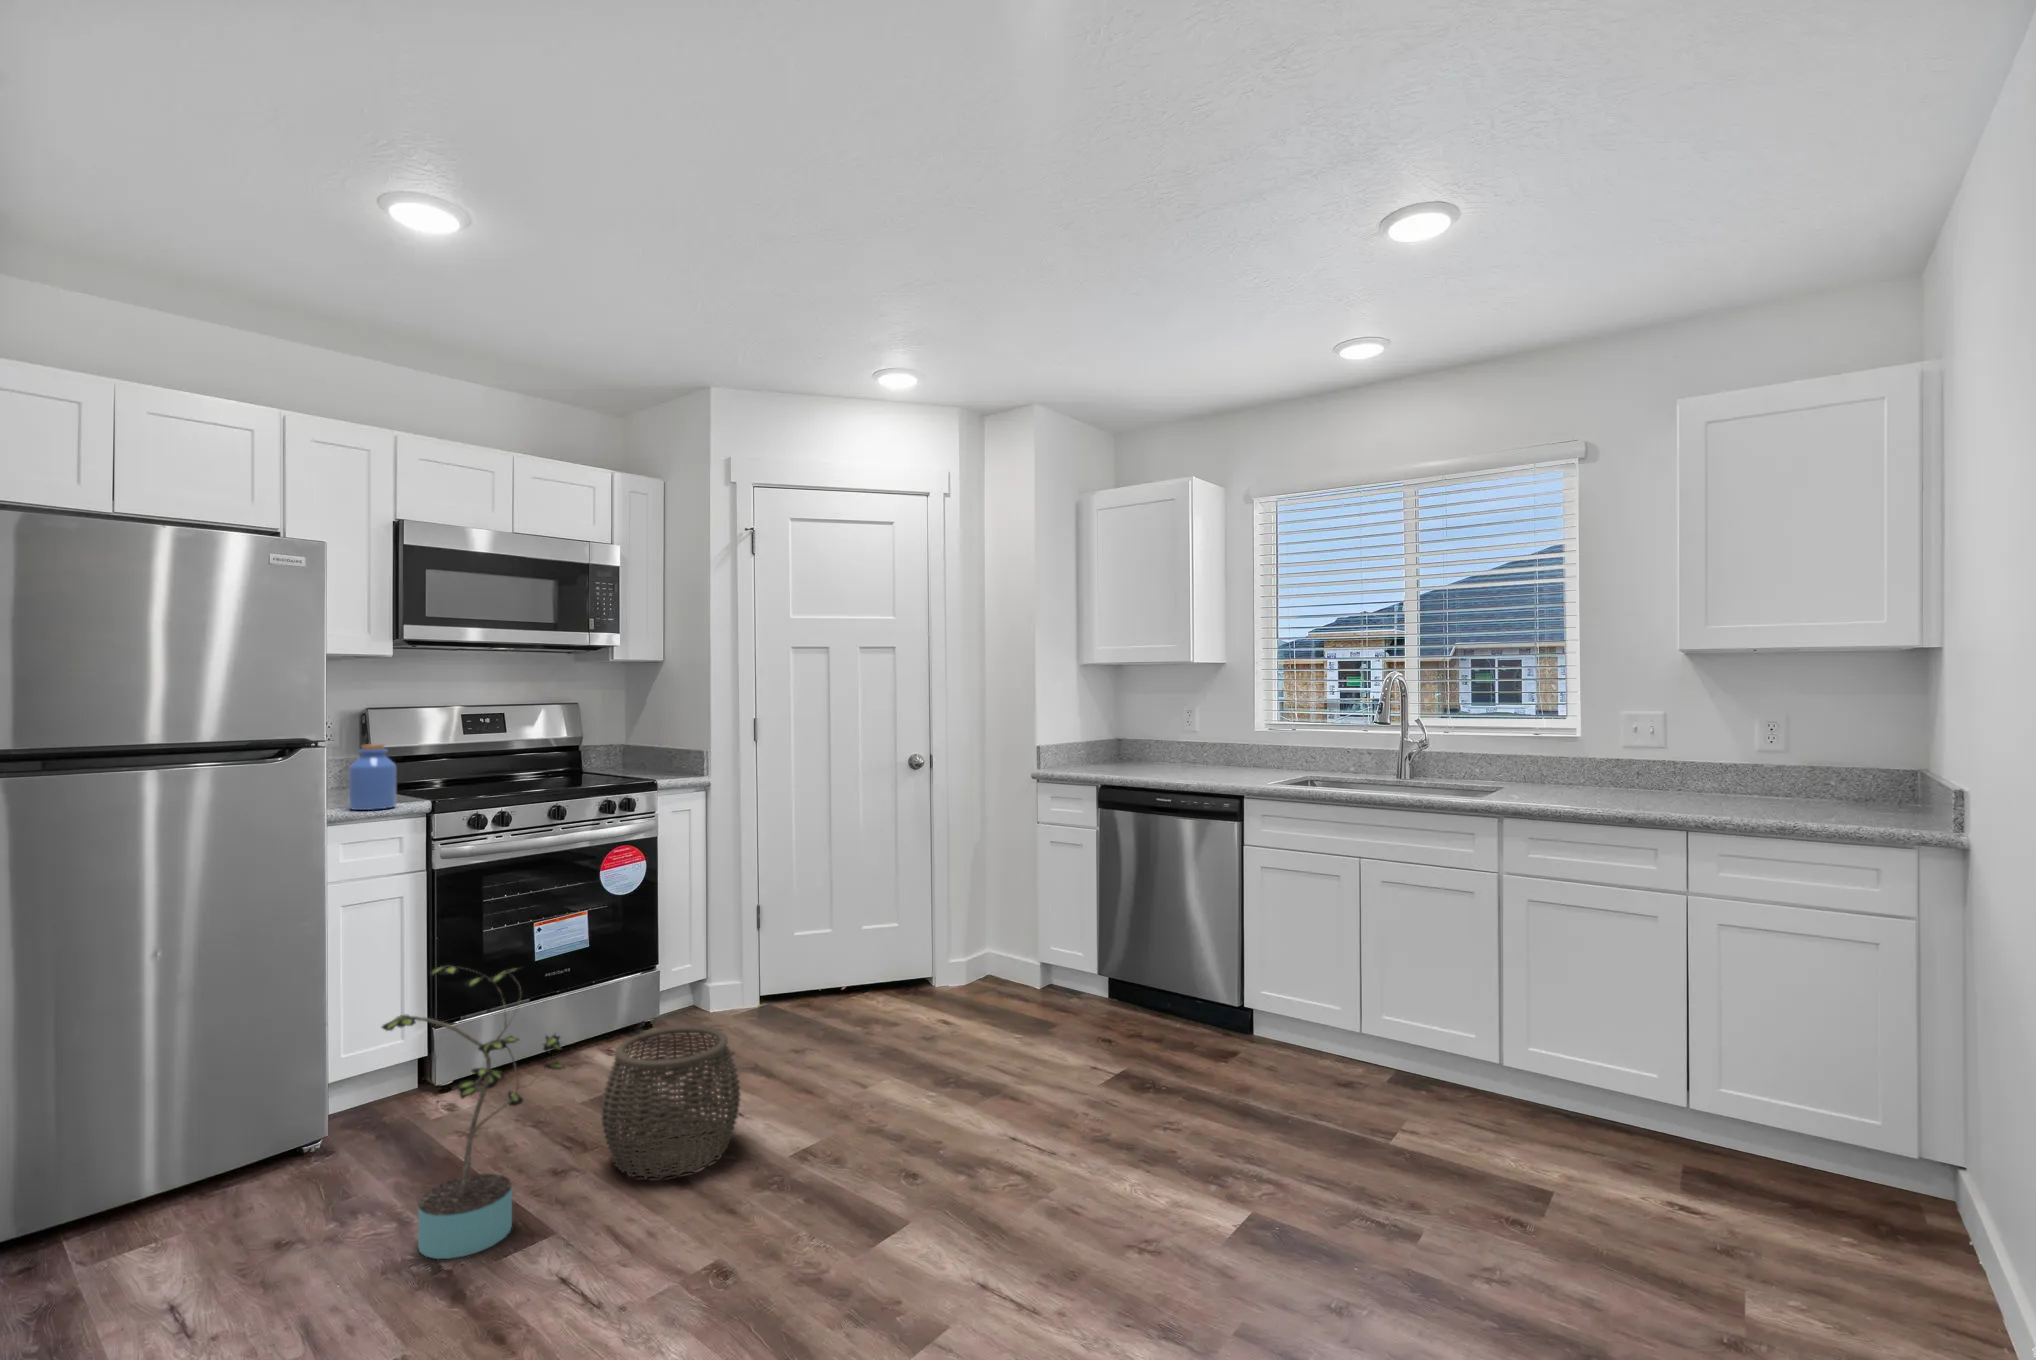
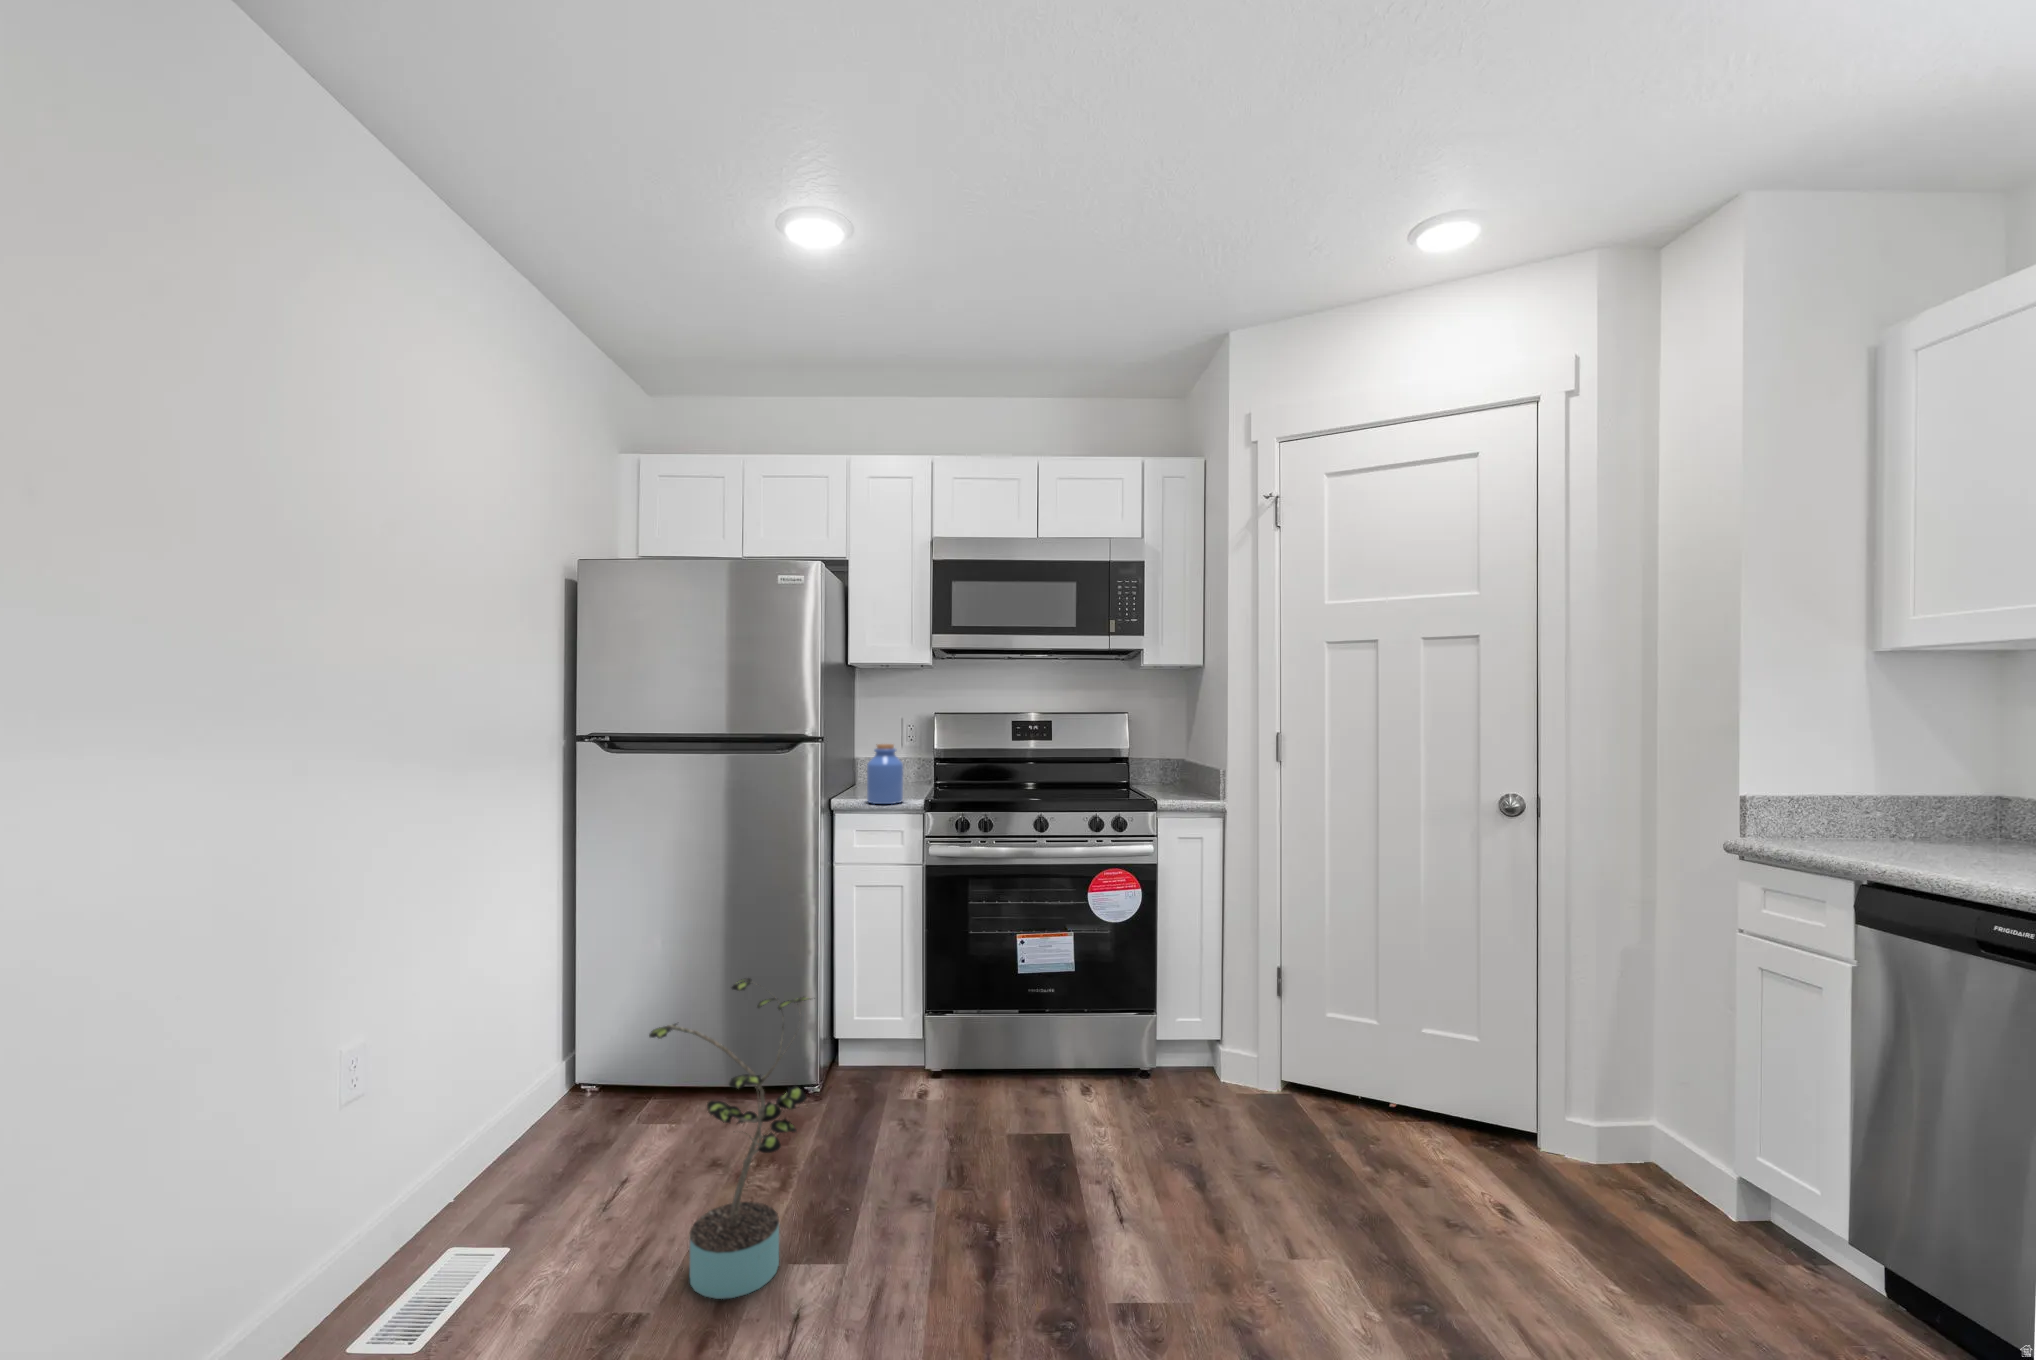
woven basket: present [601,1026,740,1179] -> none [888,1106,1050,1315]

